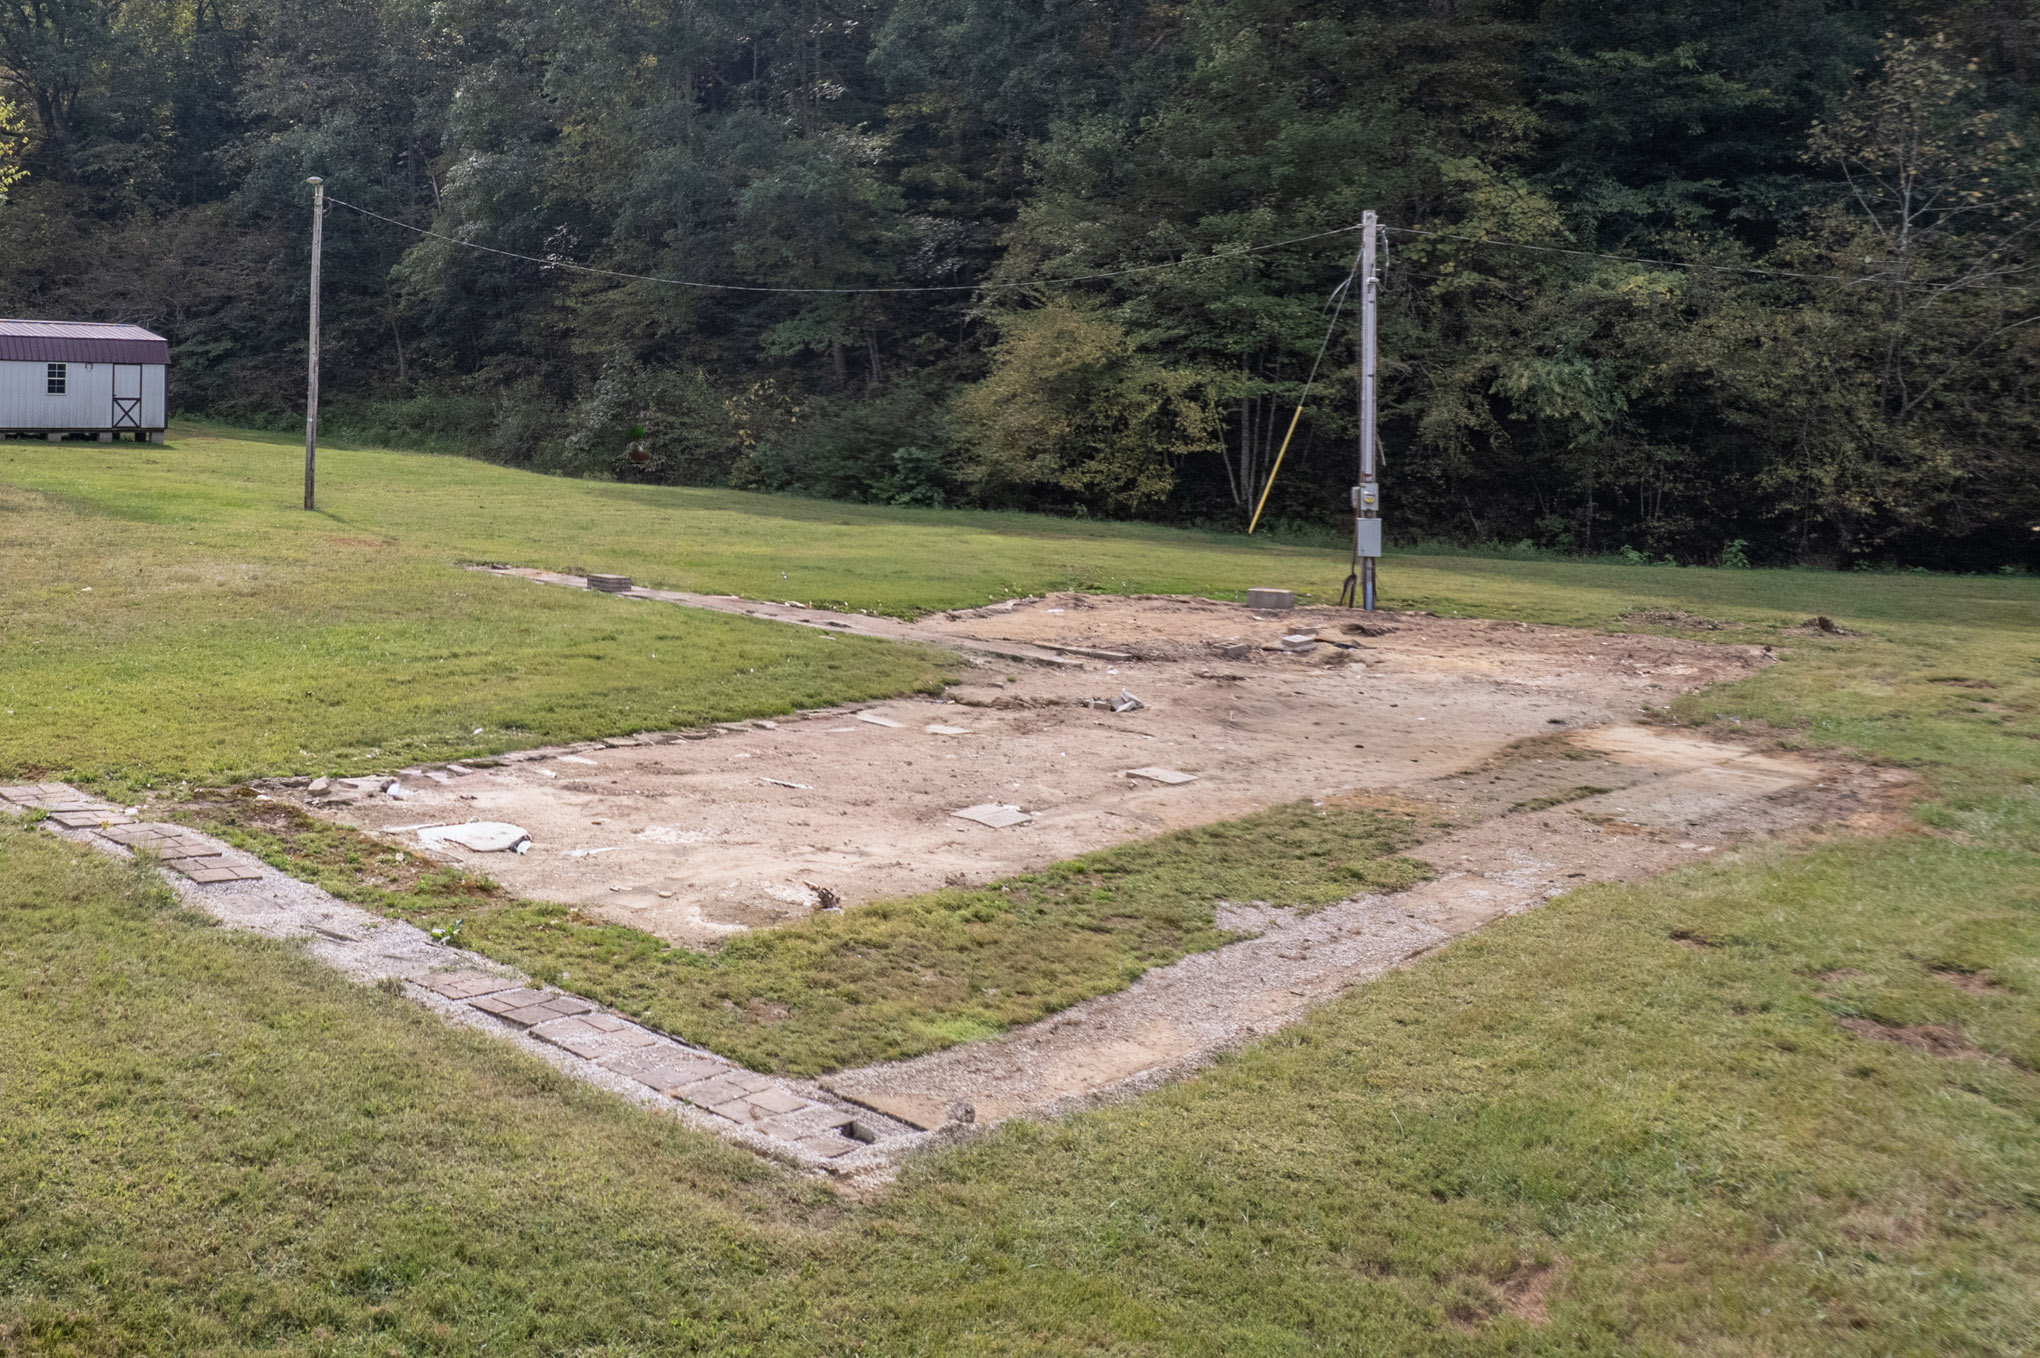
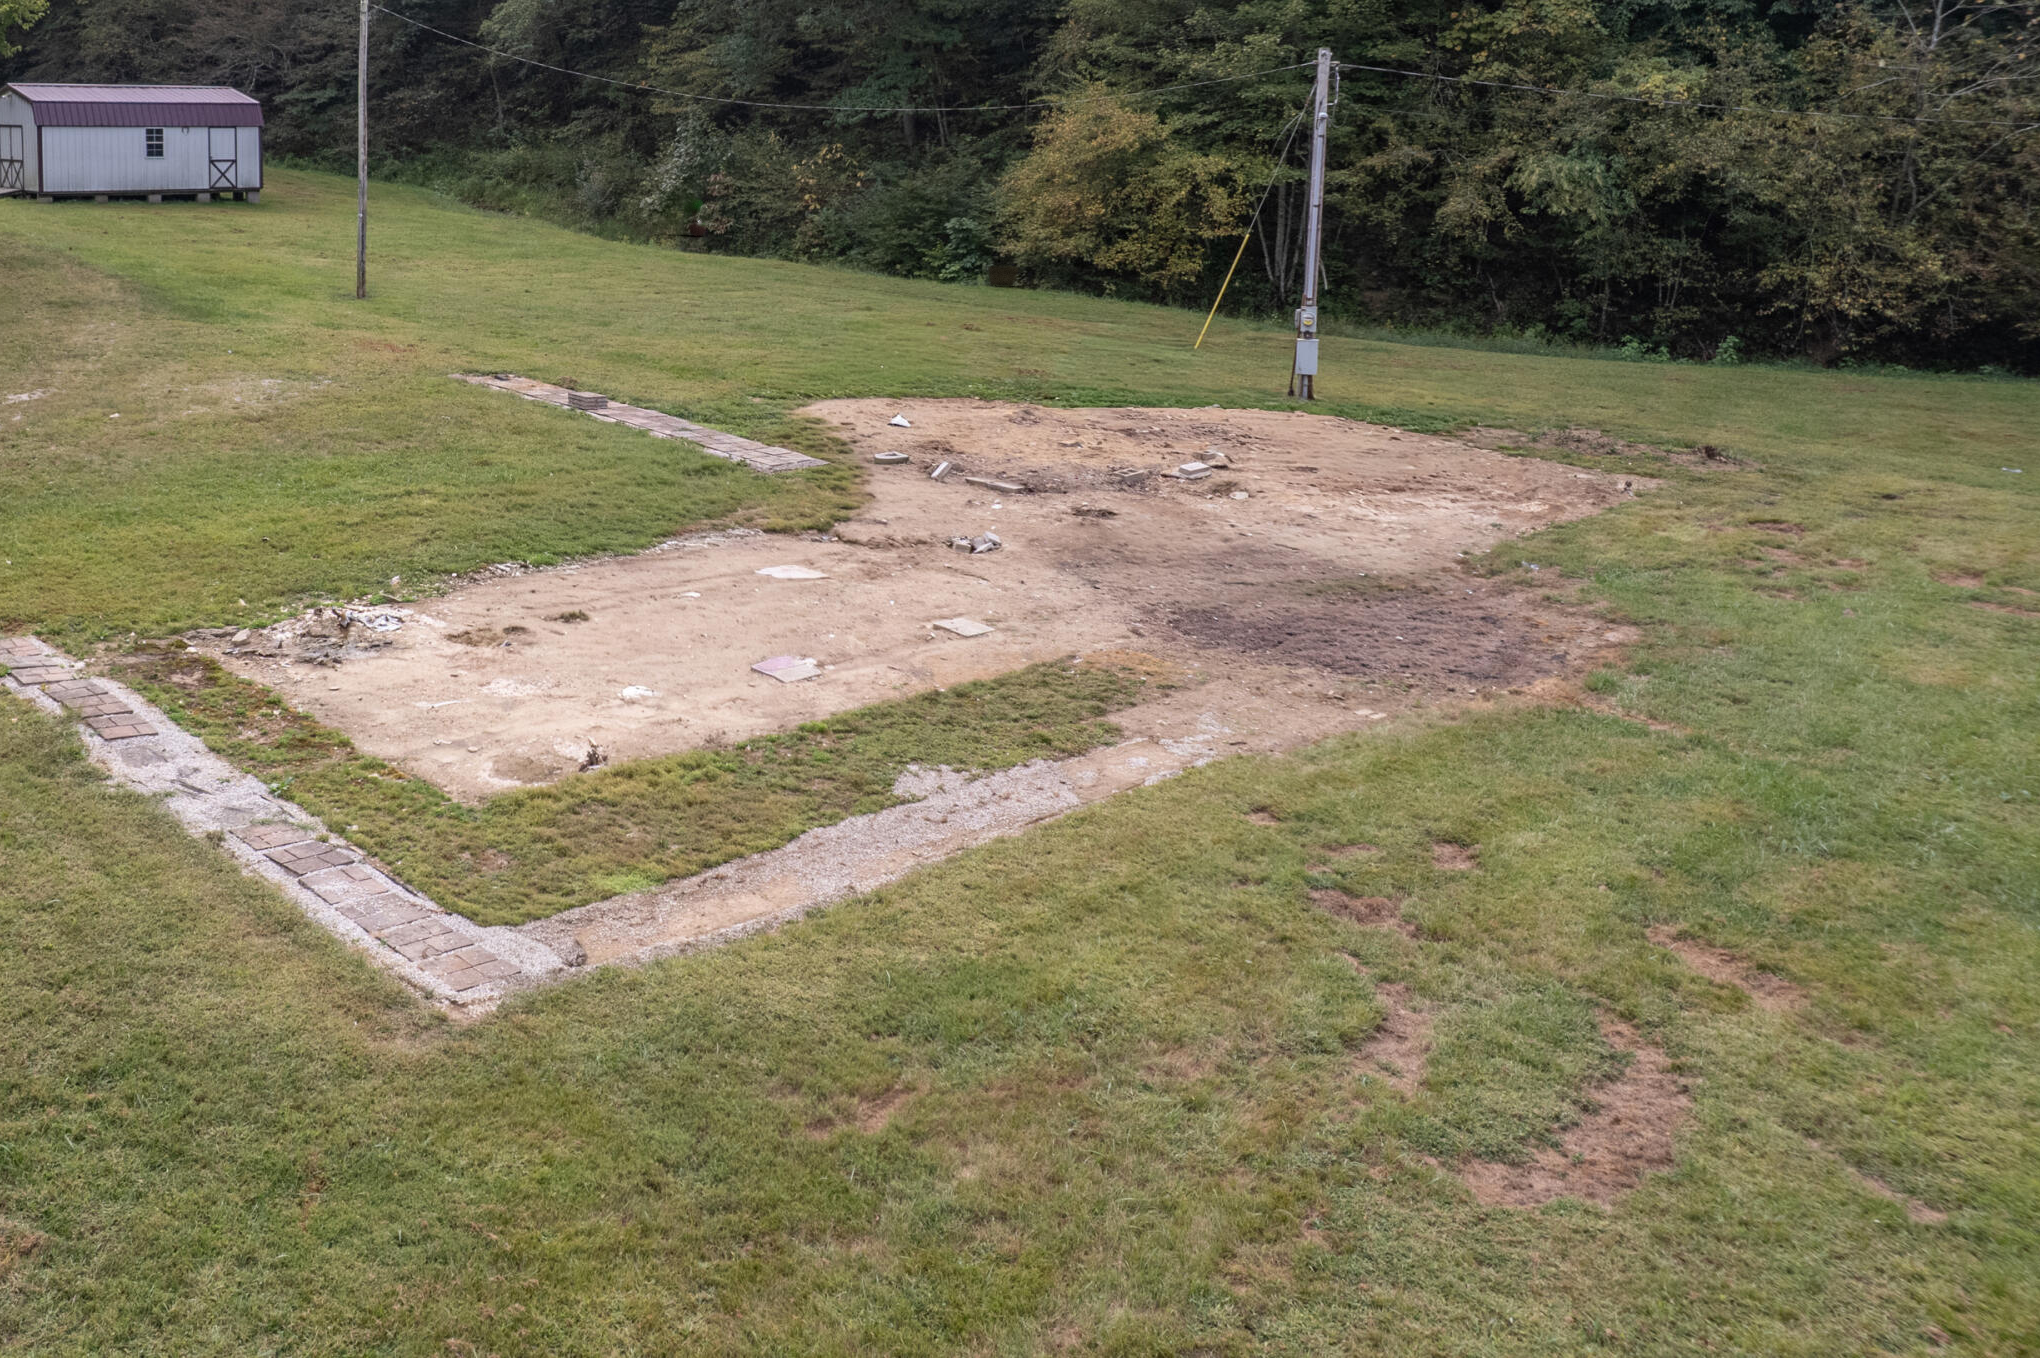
wooden bucket: none [951,480,983,507] -> present [988,265,1018,287]

